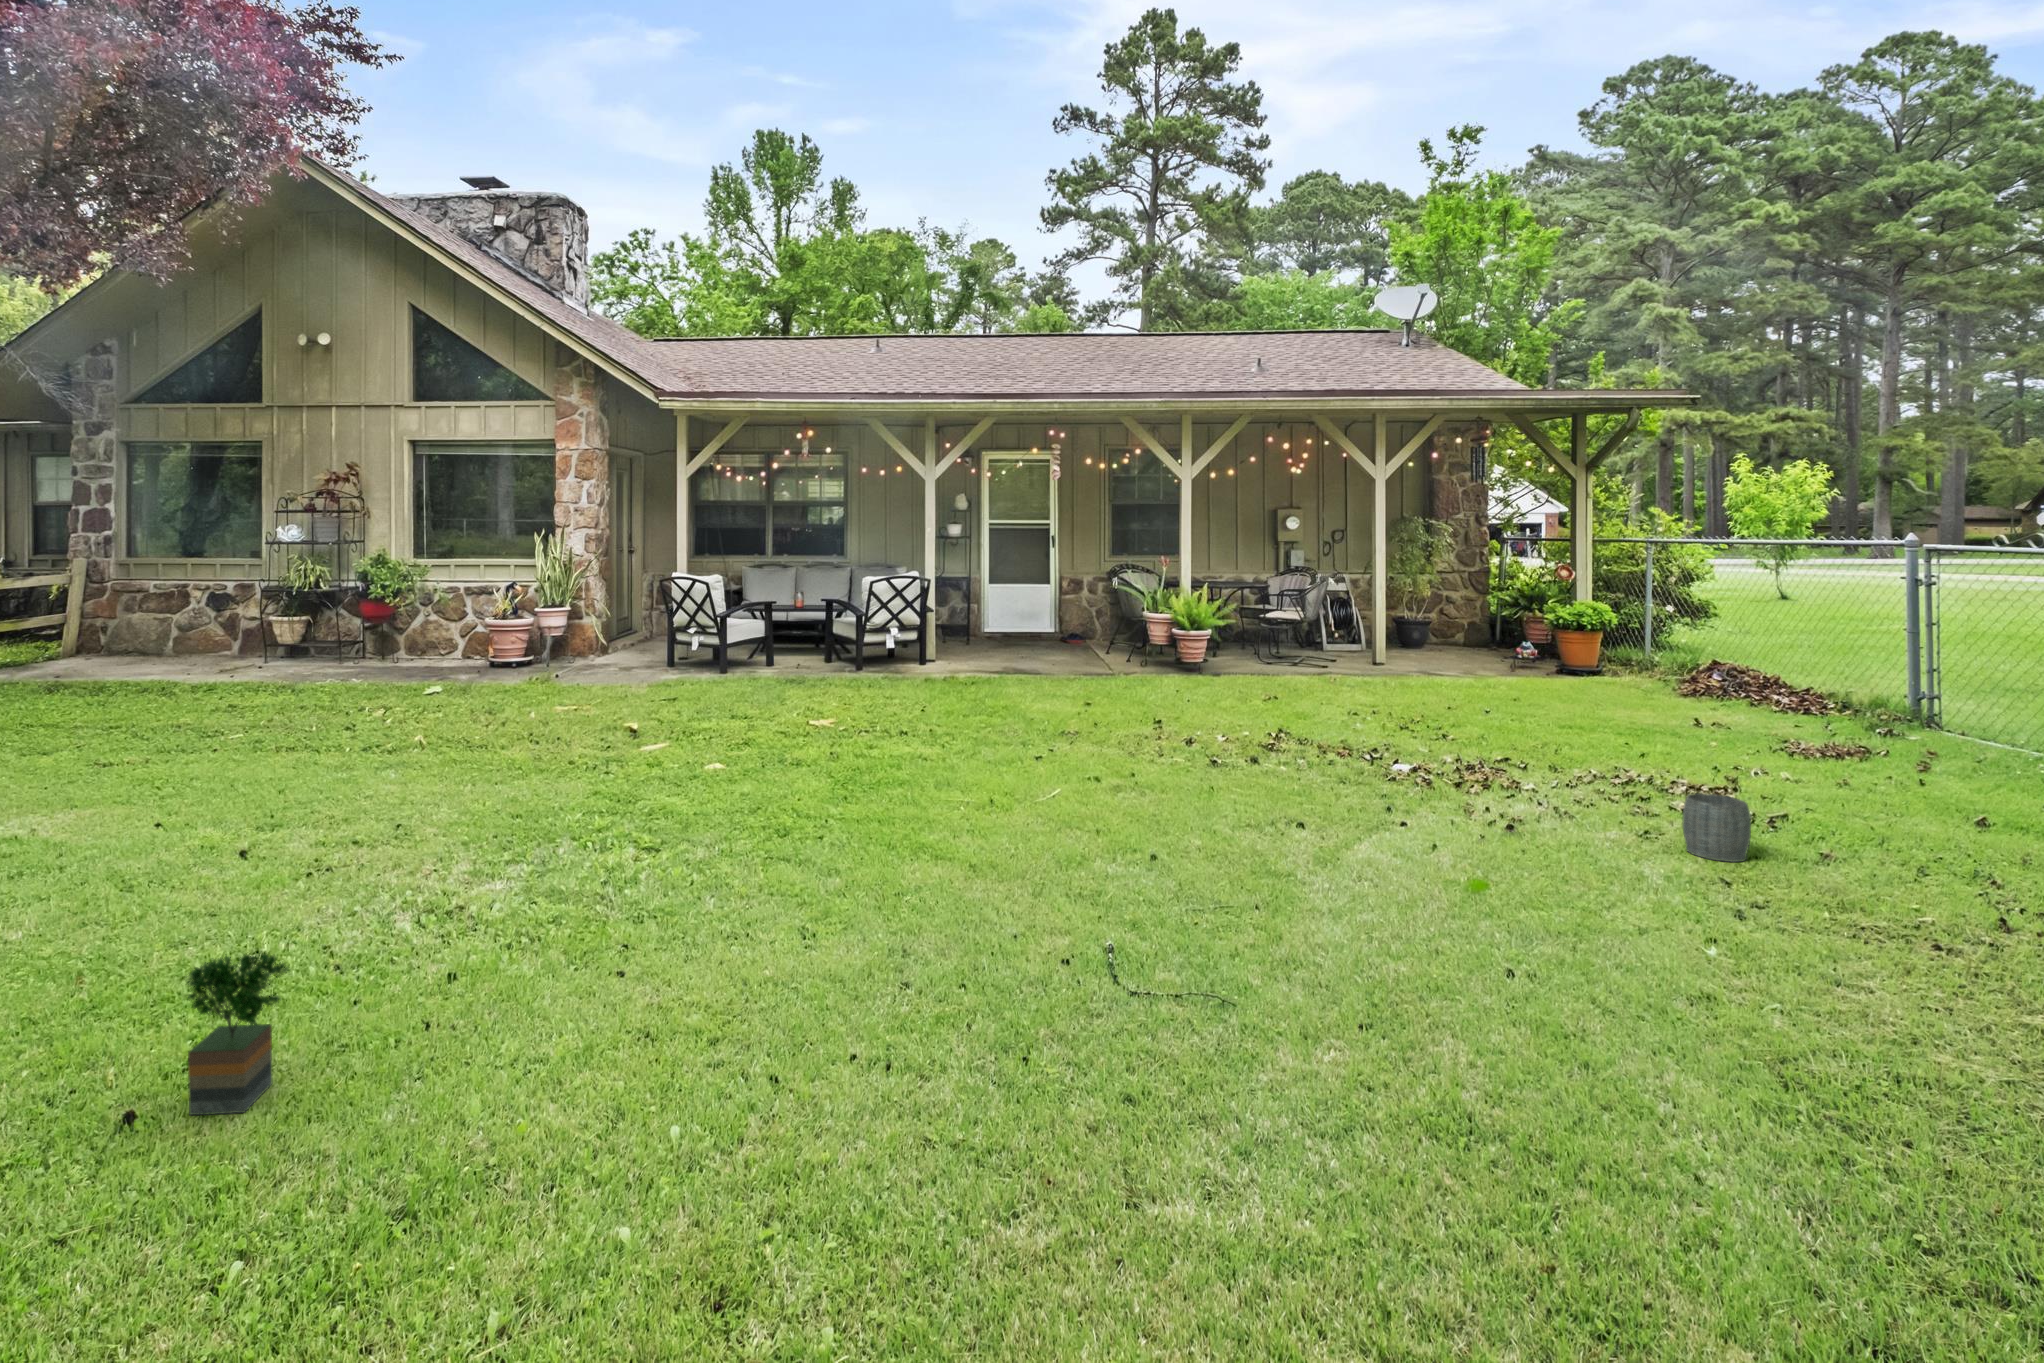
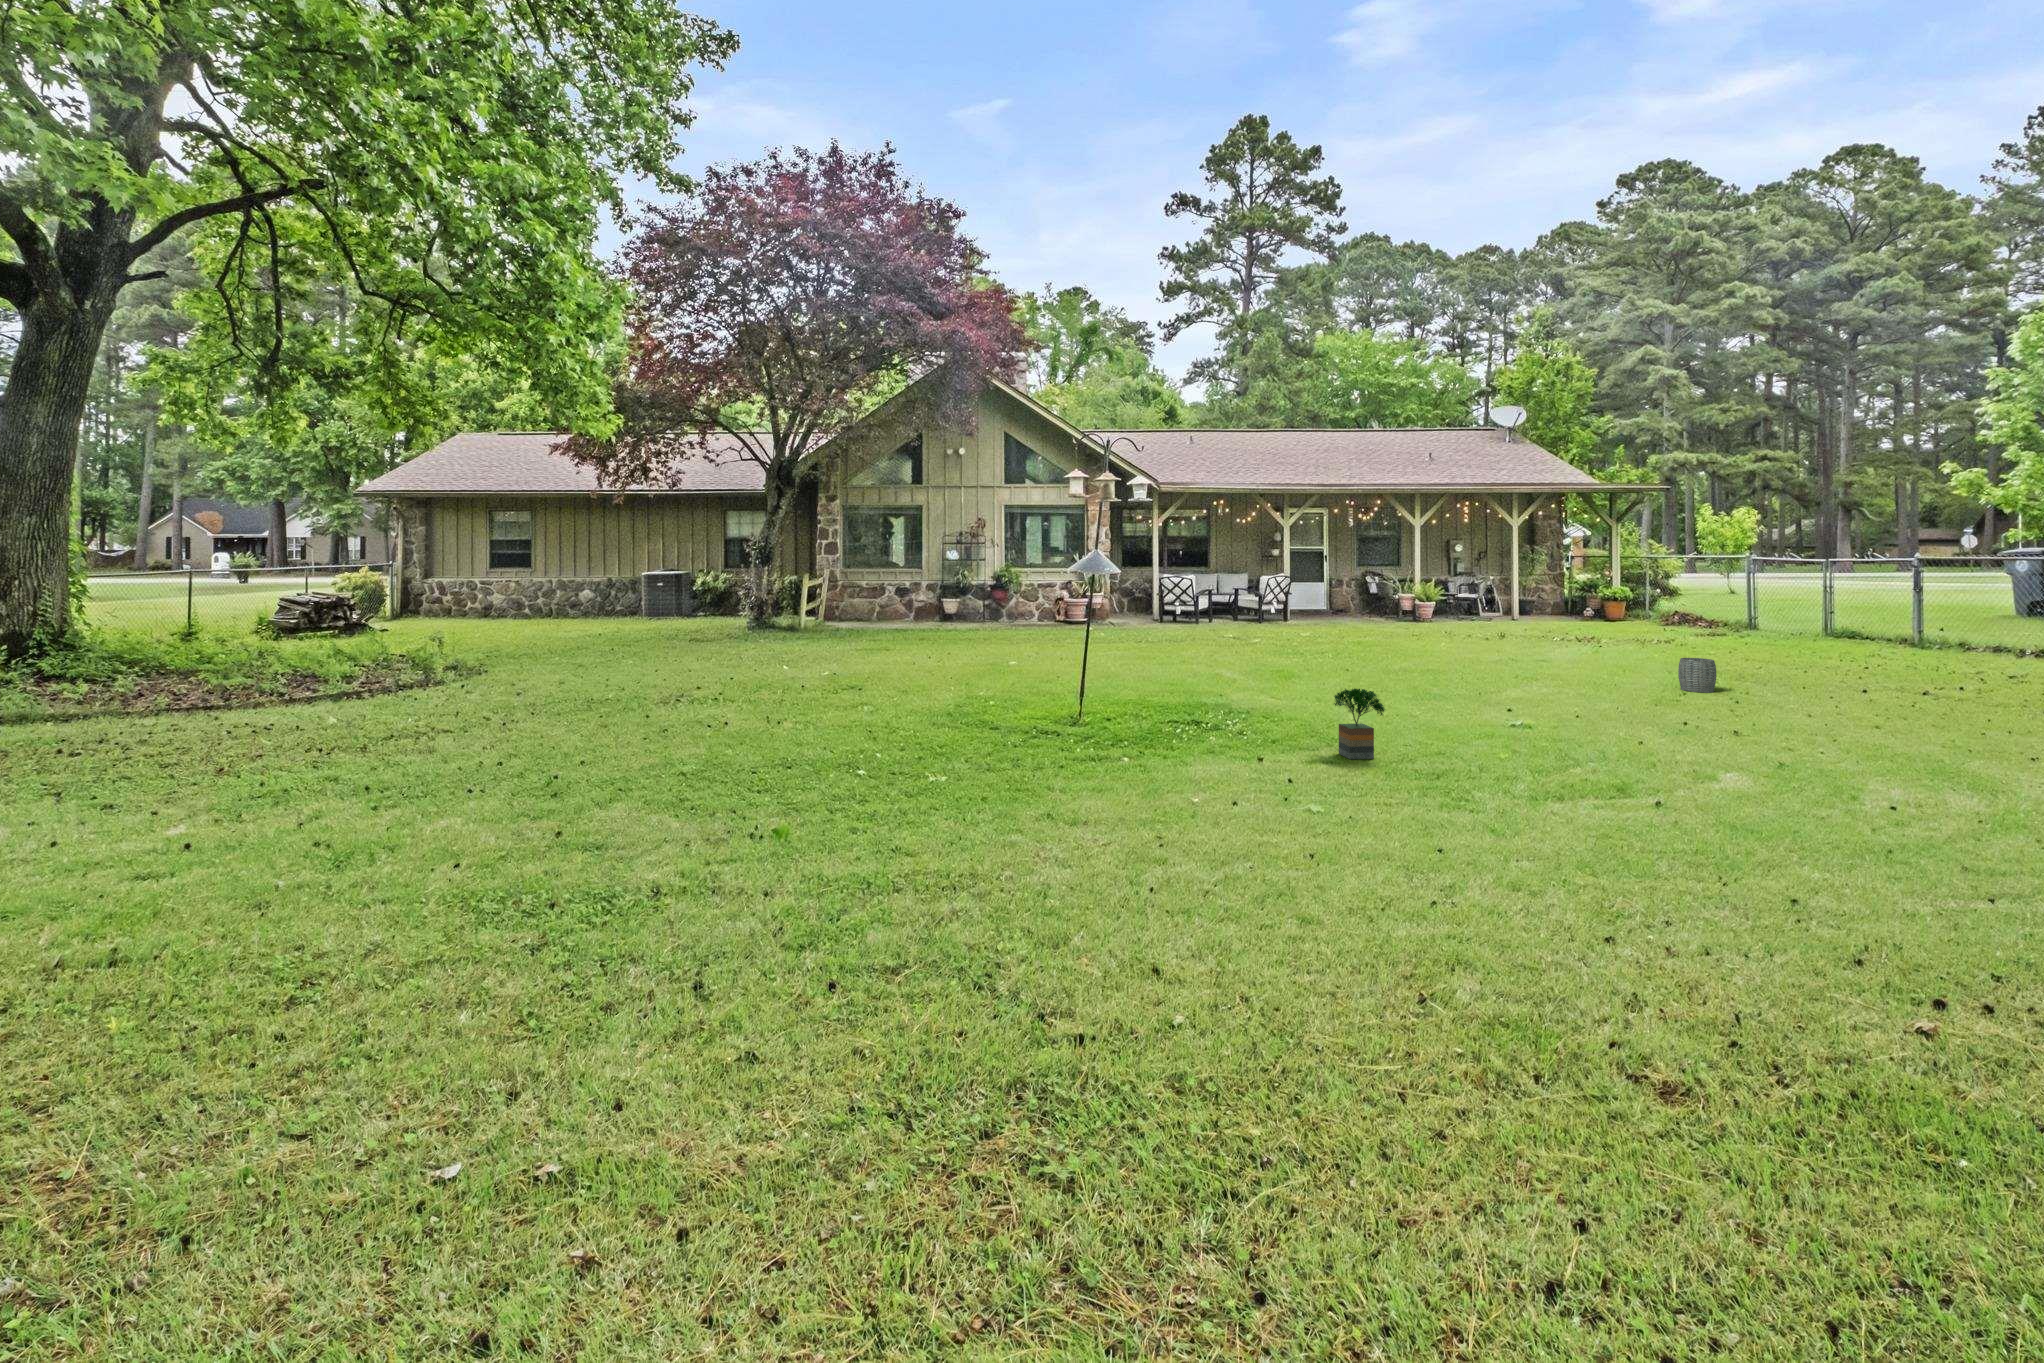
potted tree: present [187,953,289,1115] -> present [1334,688,1385,759]

